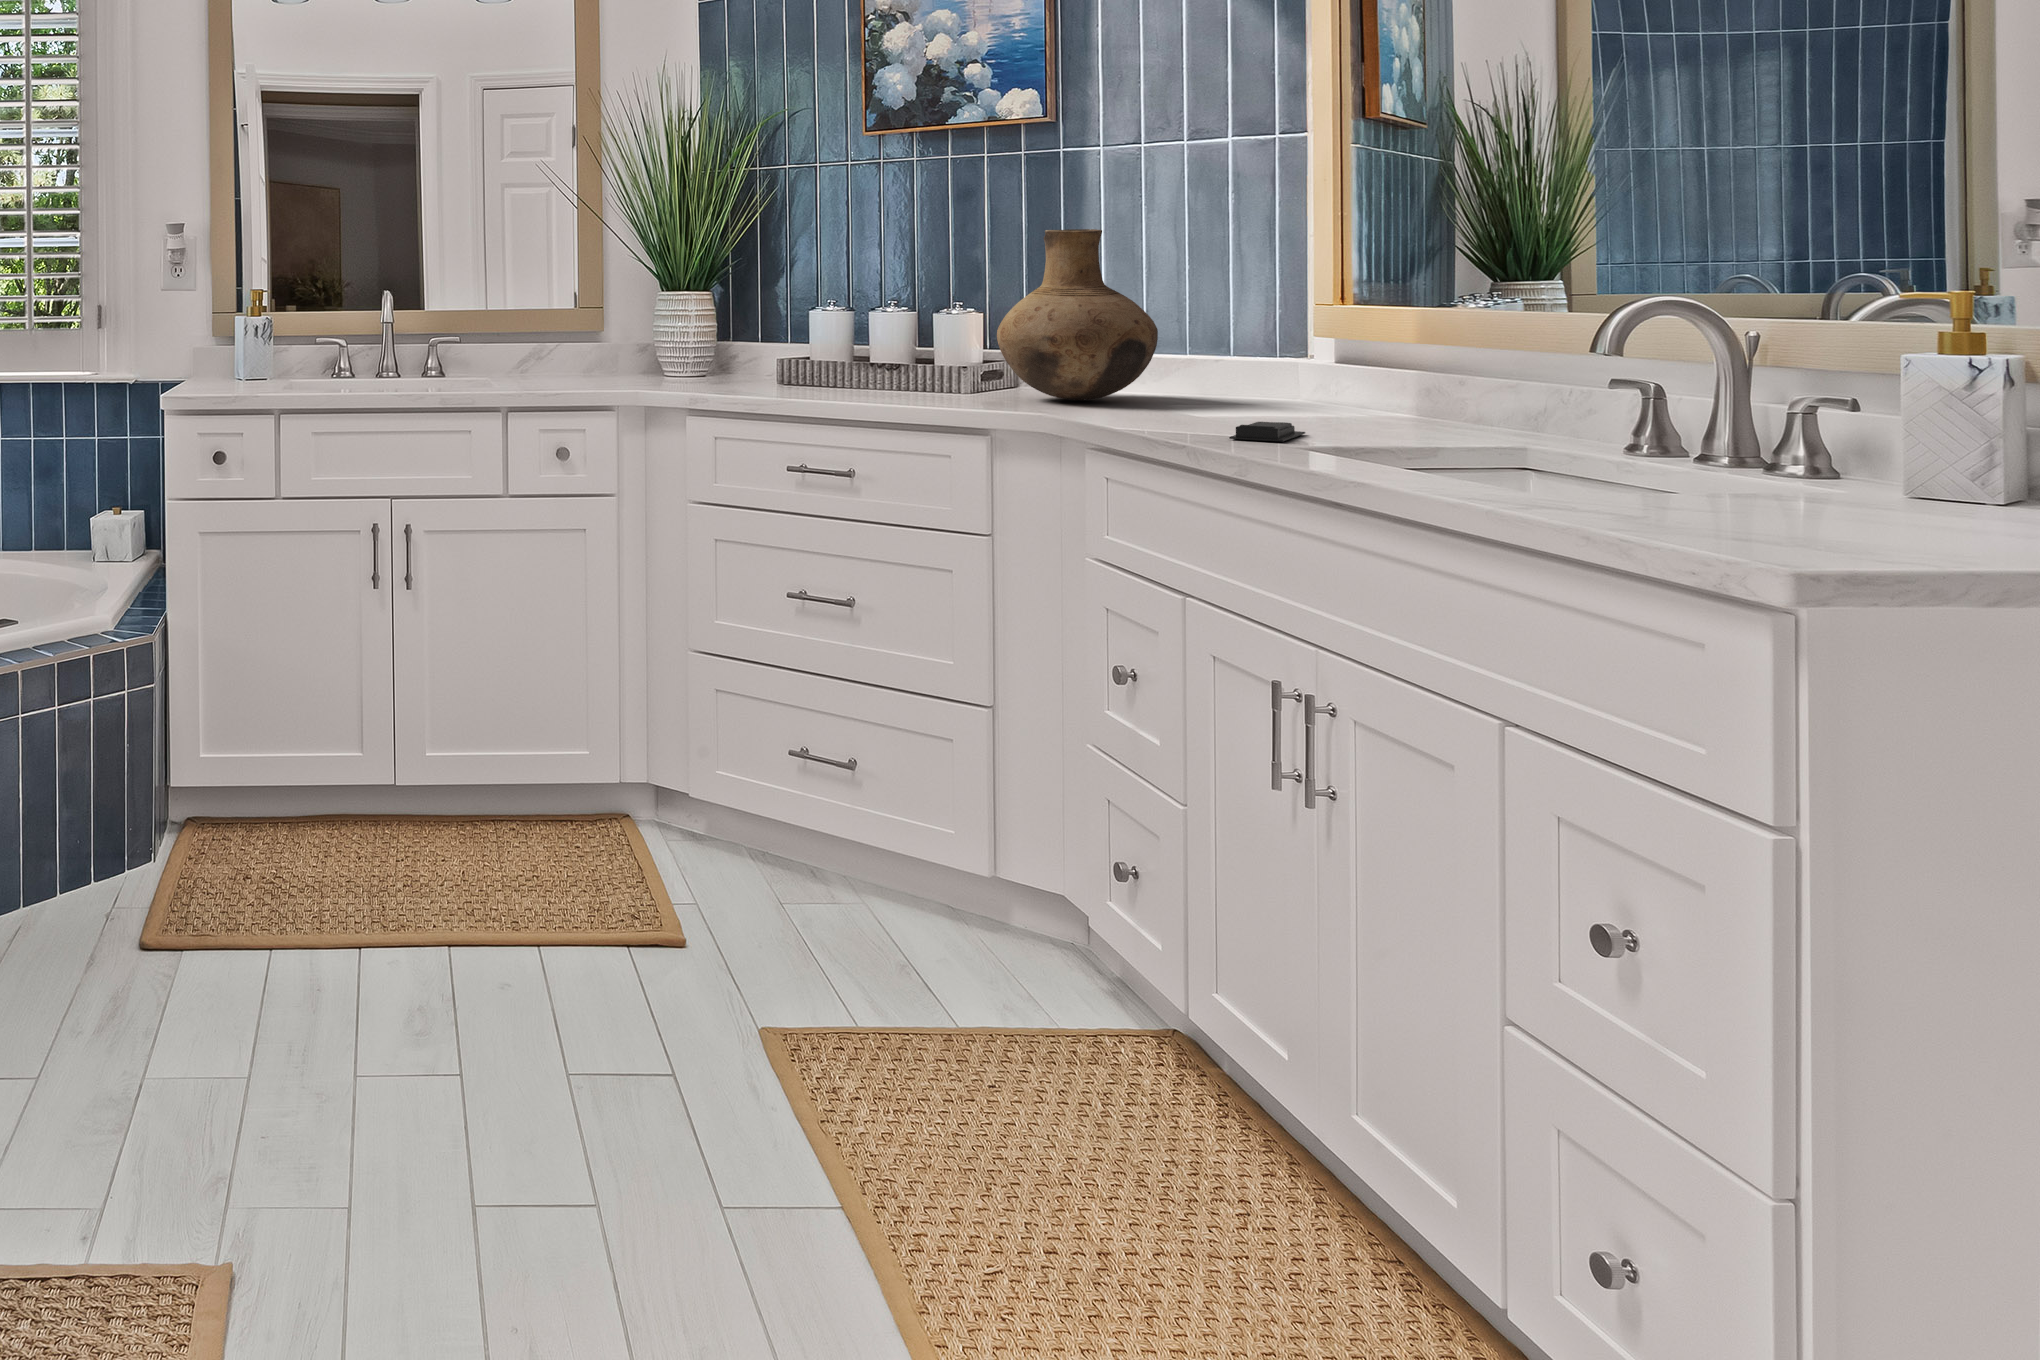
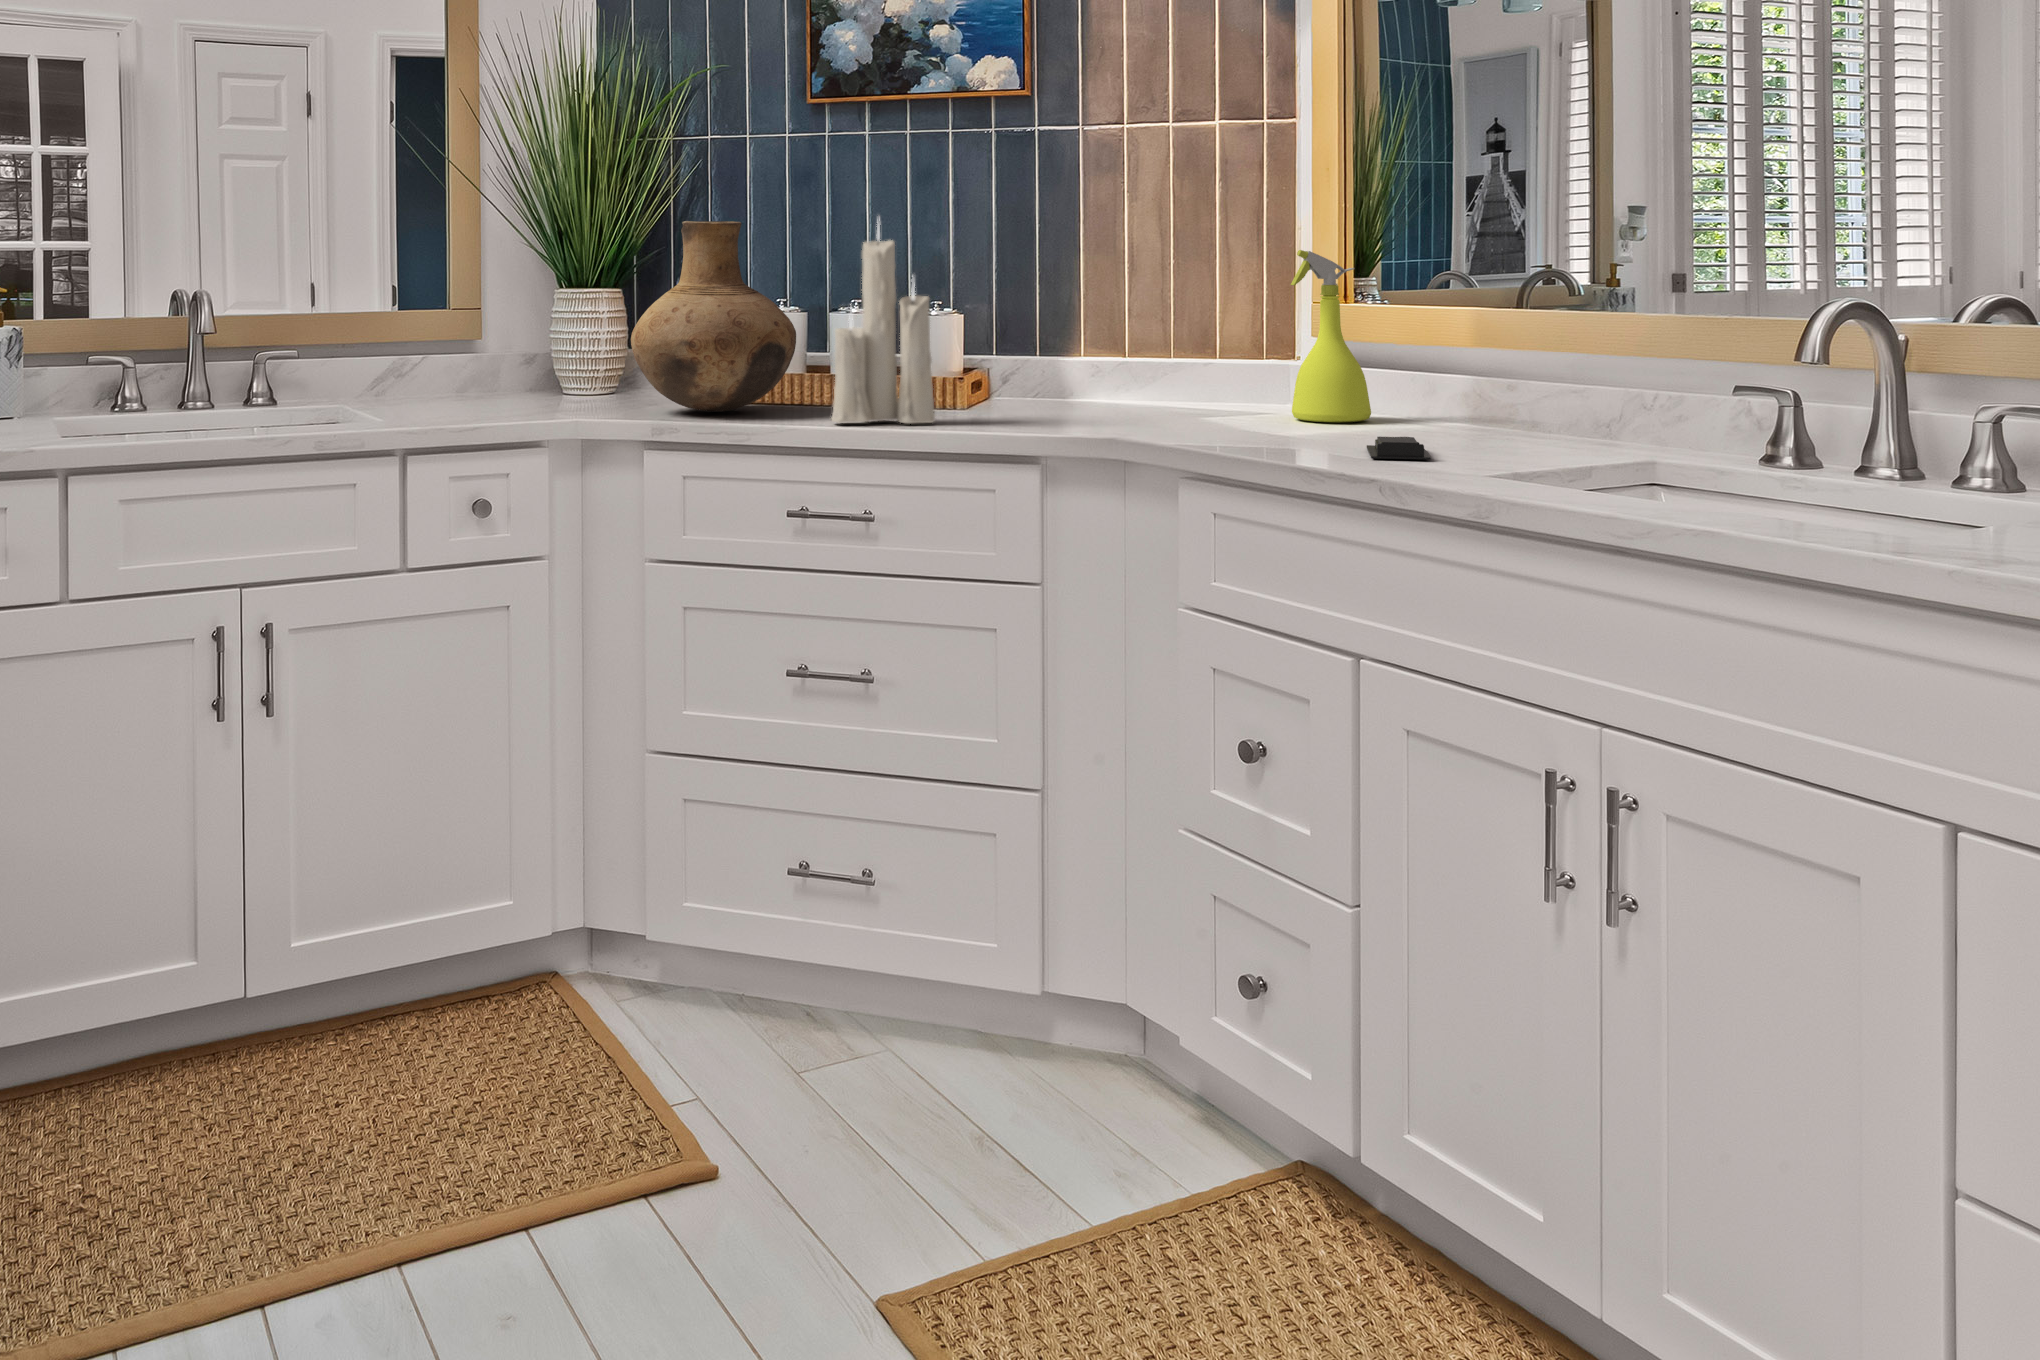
candle: none [828,222,916,401] -> present [831,223,935,424]
vase: present [997,229,1158,400] -> present [631,221,796,412]
spray bottle: none [1248,256,1332,412] -> present [1291,250,1371,422]

